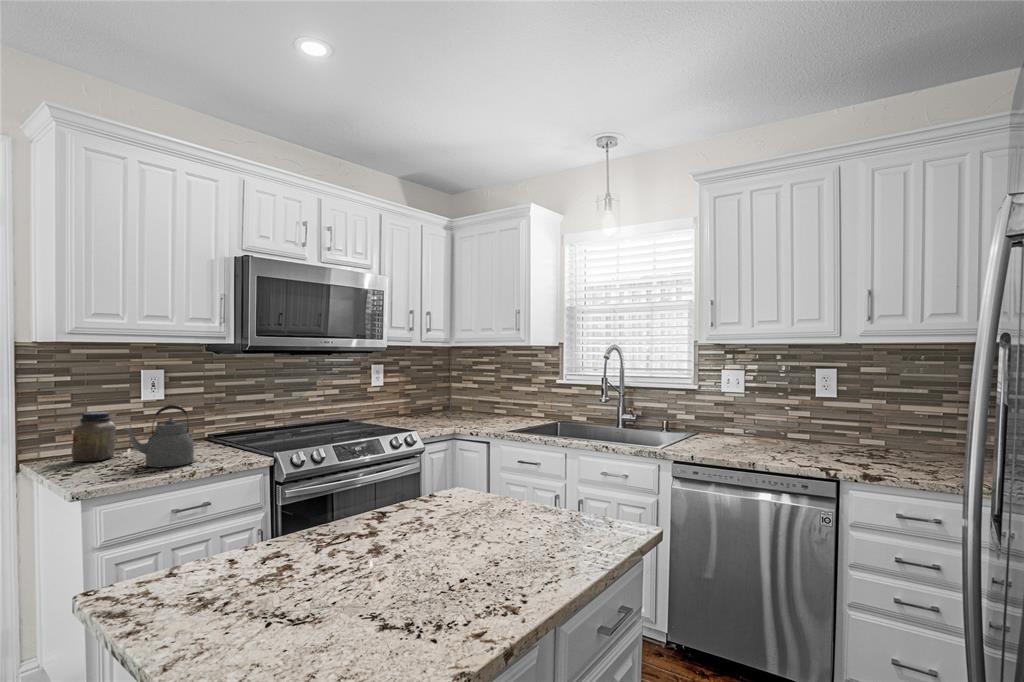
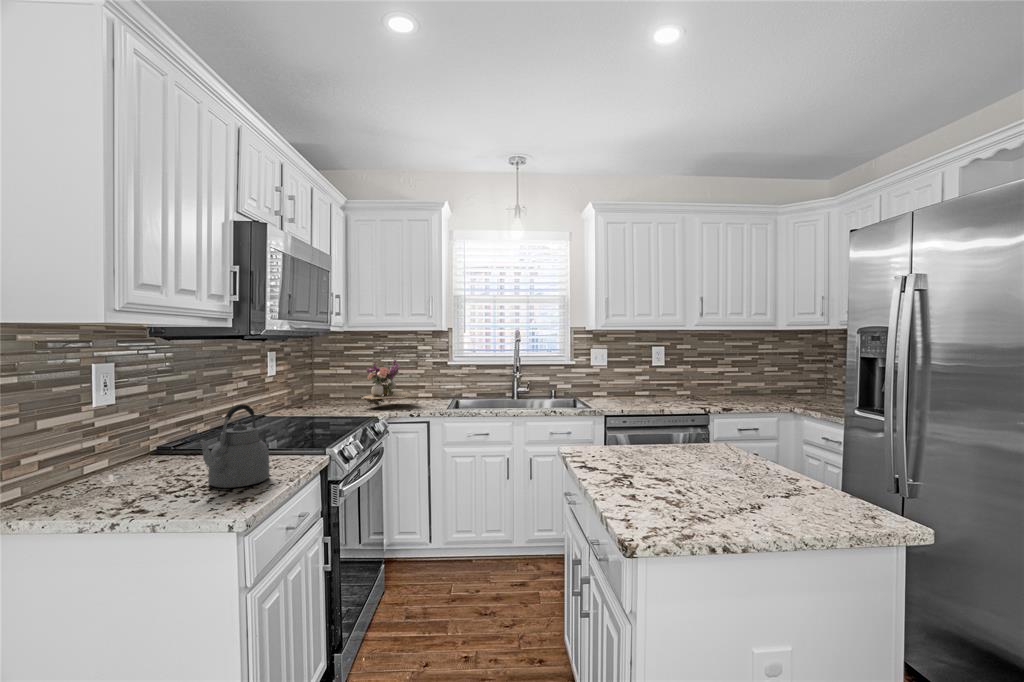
flower arrangement: none [441,374,502,423] -> present [361,359,413,406]
jar: present [72,412,116,462] -> none [62,425,118,506]

